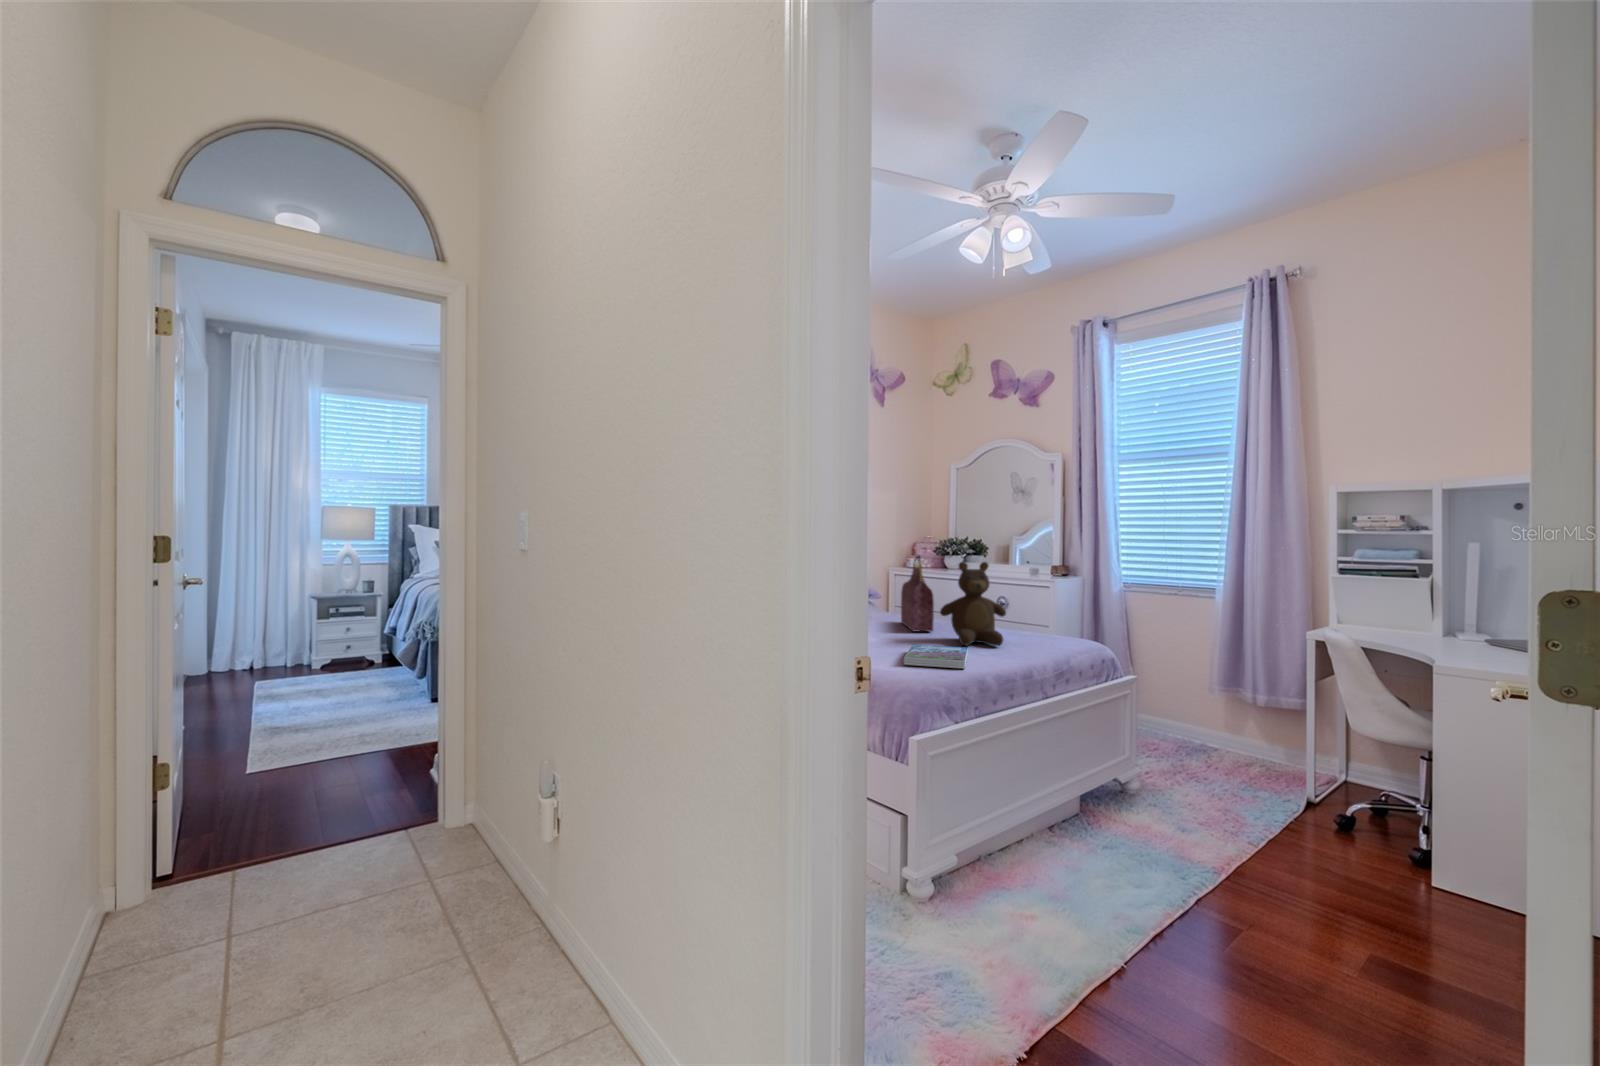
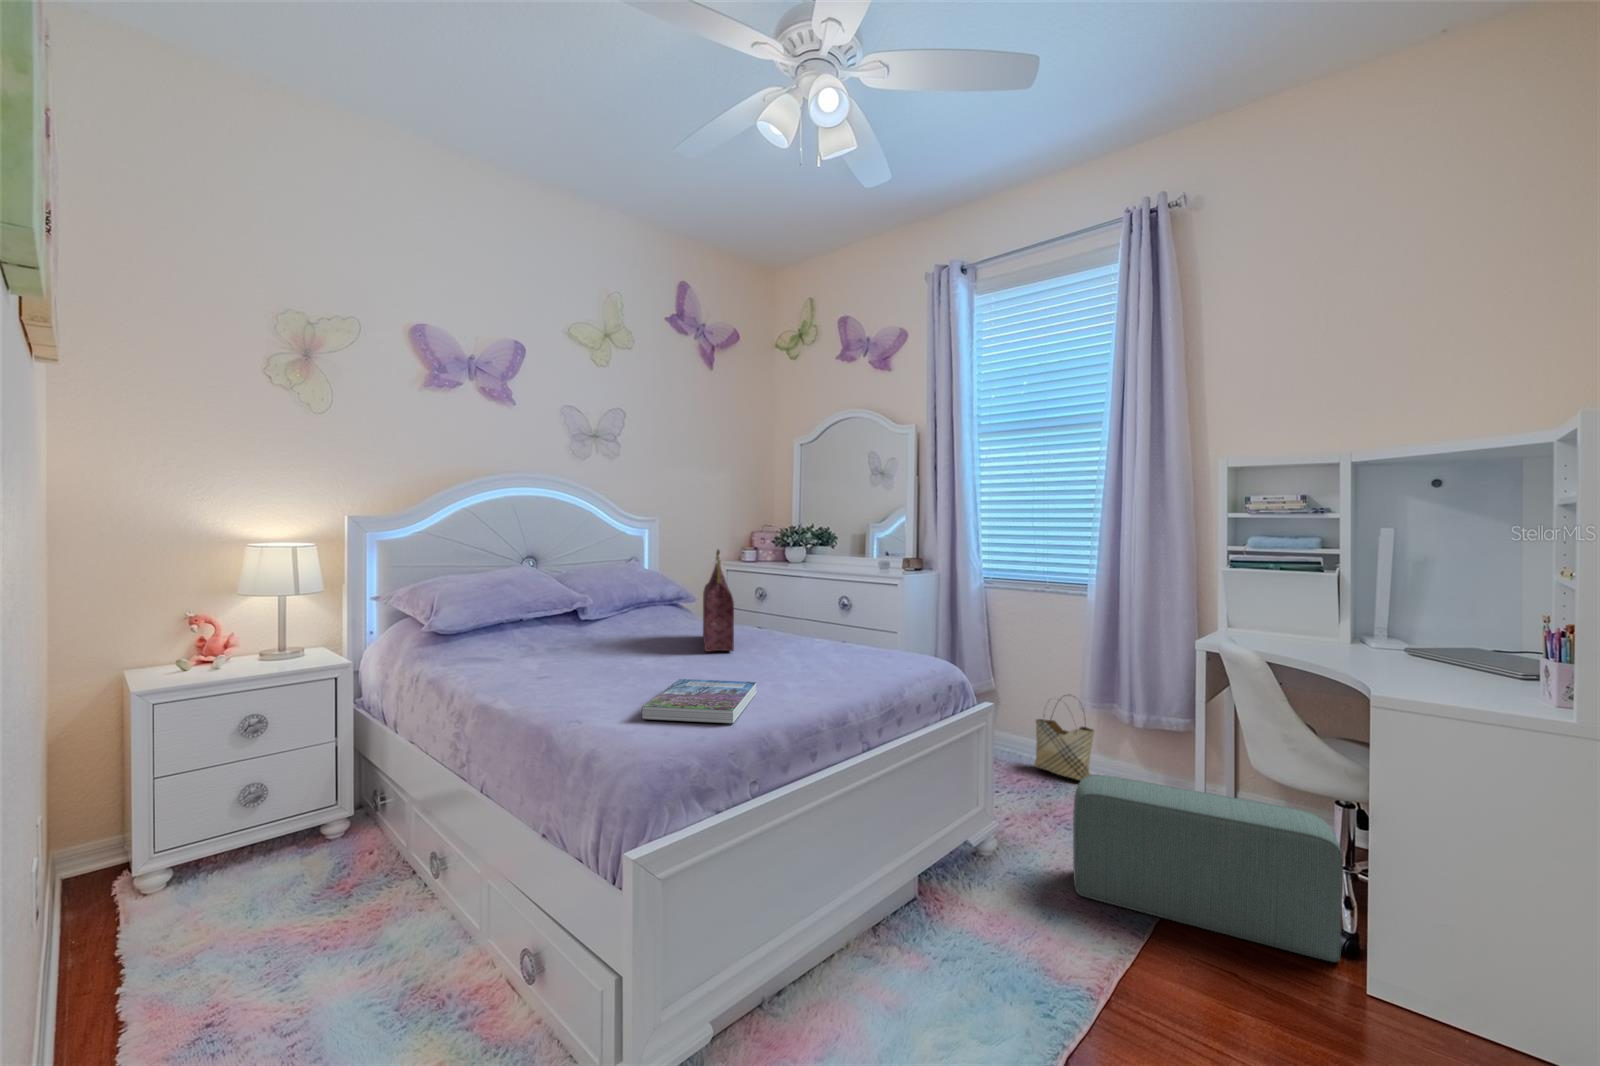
teddy bear: present [940,562,1006,646] -> none [734,555,825,675]
woven basket: none [1168,681,1222,751] -> present [1035,695,1094,780]
pouf: none [1201,731,1413,864] -> present [1073,775,1343,962]

